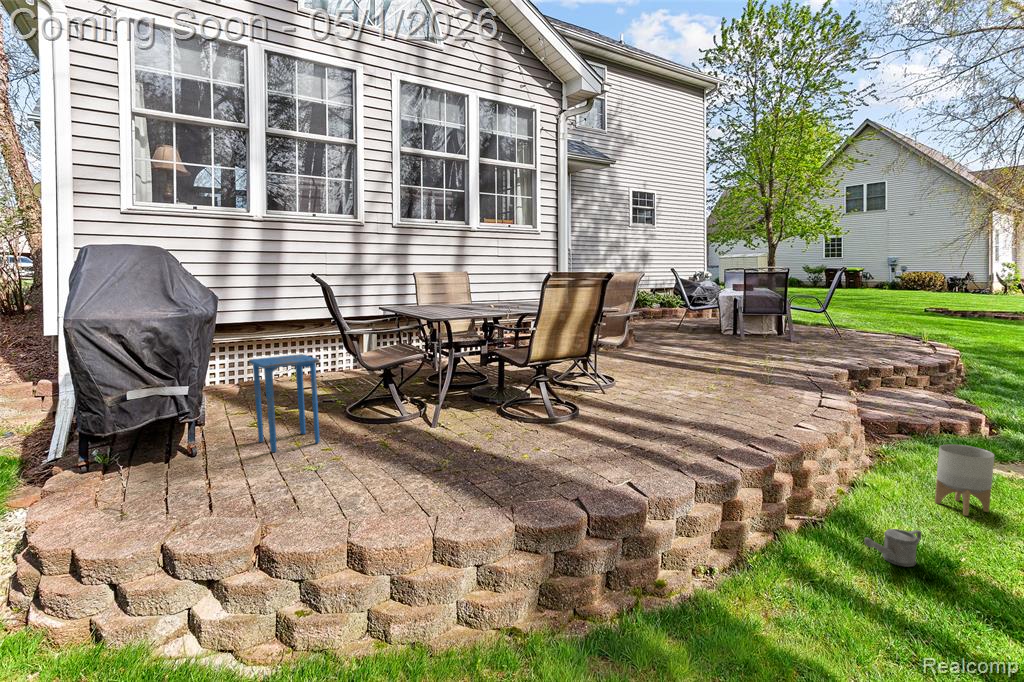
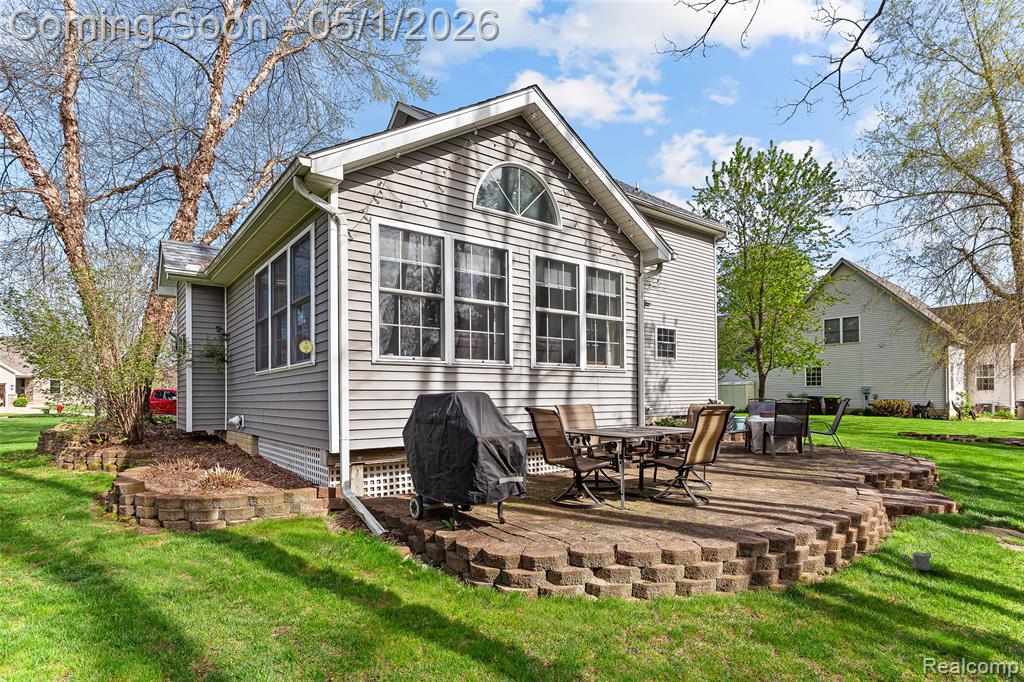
side table: present [249,354,320,452] -> none [543,456,586,512]
planter: present [935,444,994,516] -> none [933,513,965,553]

